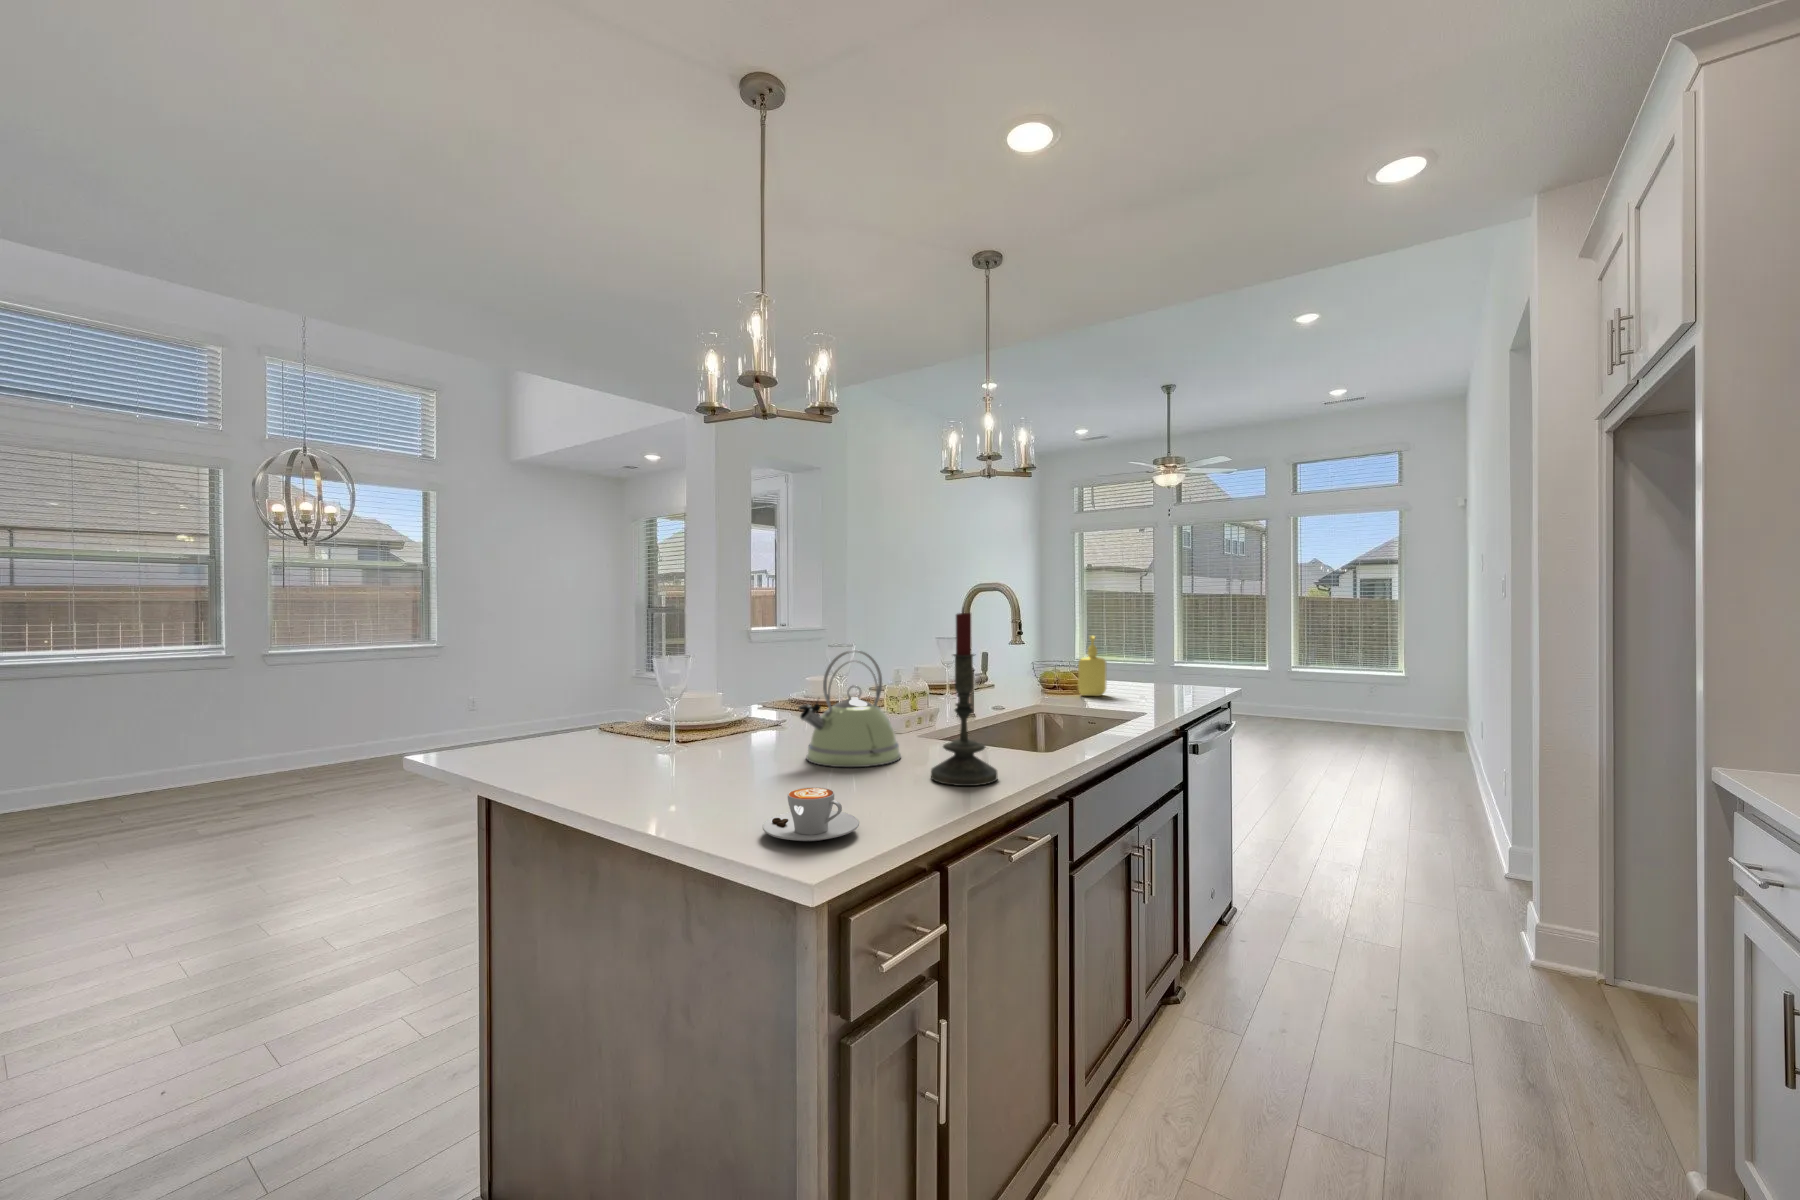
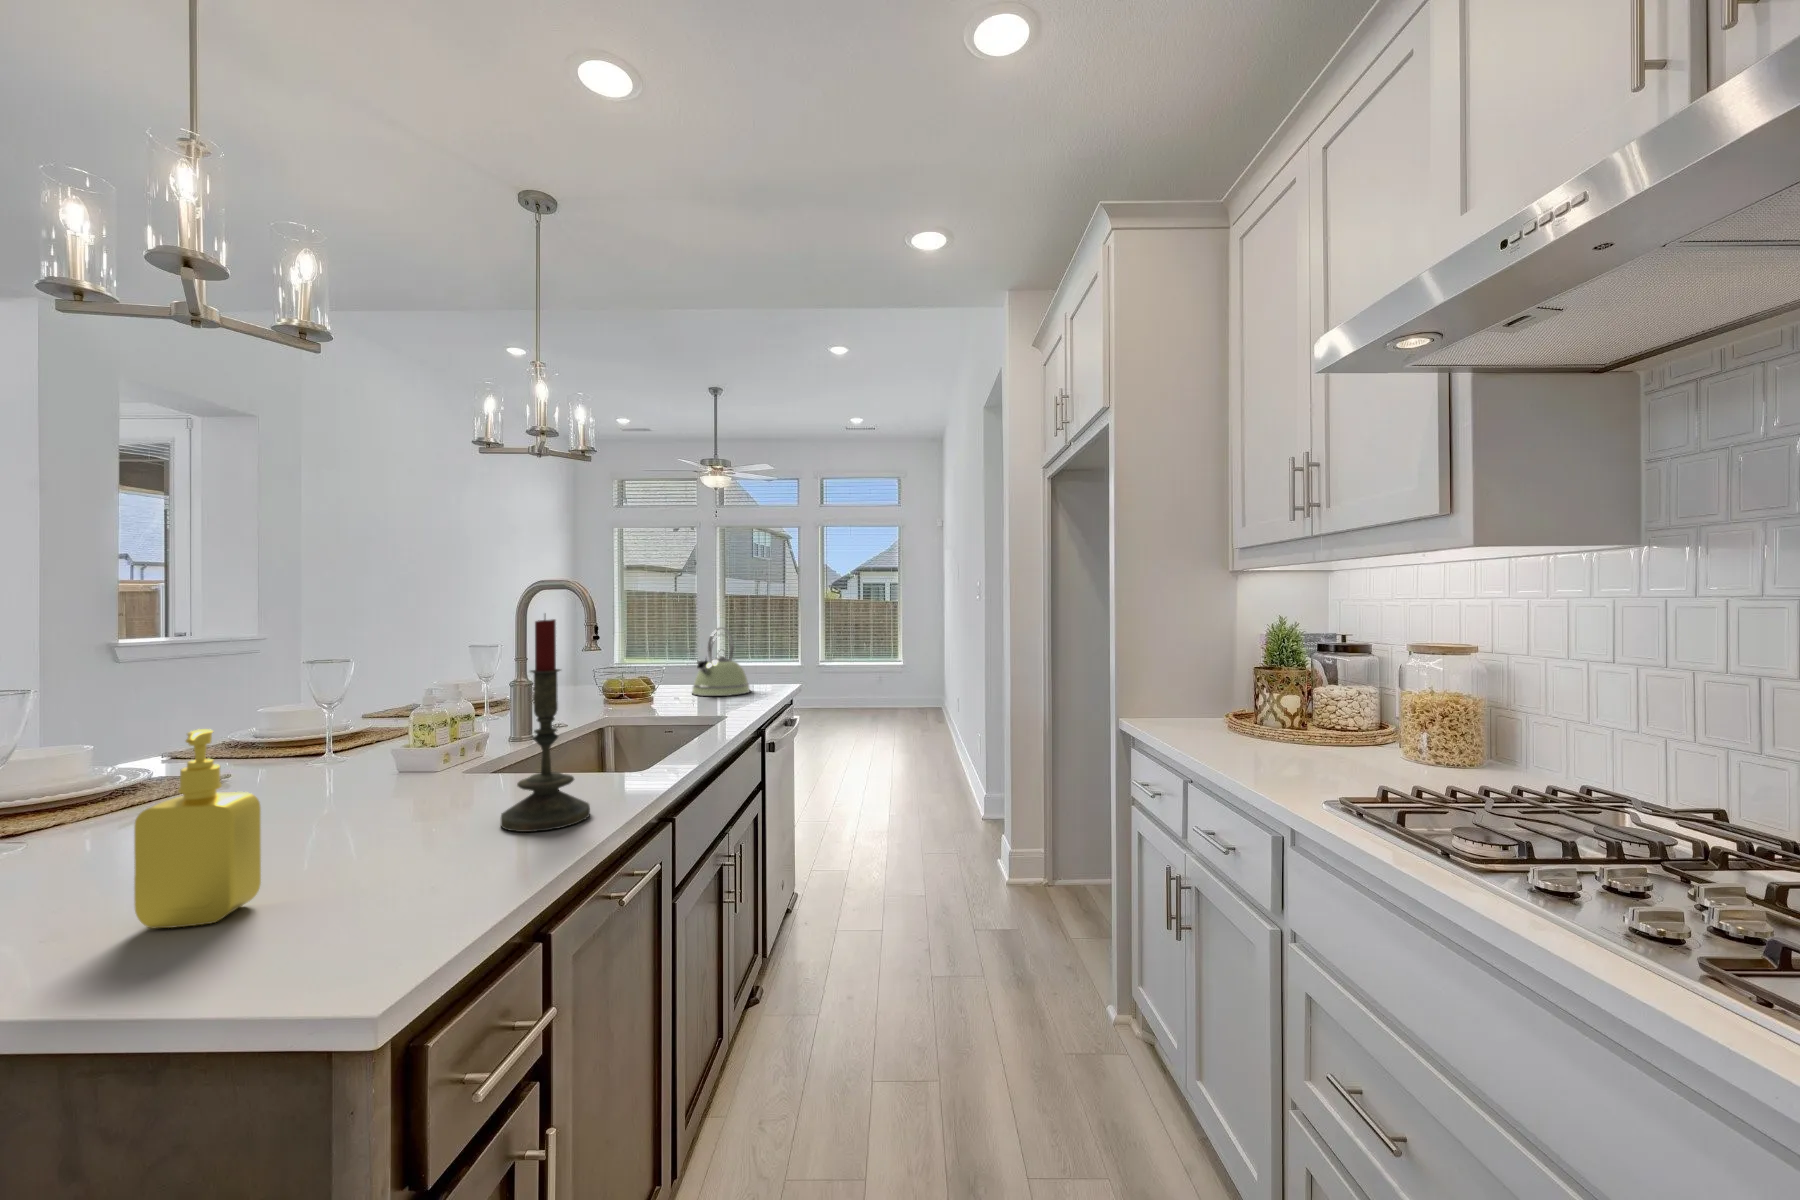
soap dispenser: present [1078,636,1107,696] -> present [134,729,261,928]
kettle: present [798,650,901,767] -> present [692,628,750,696]
coffee cup: present [763,788,859,841] -> none [238,875,416,970]

